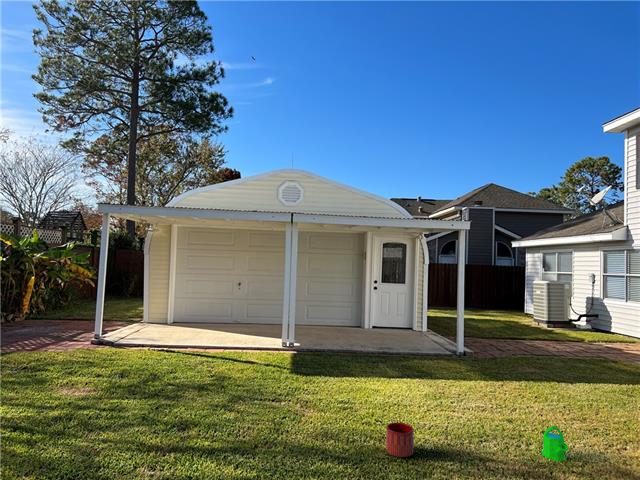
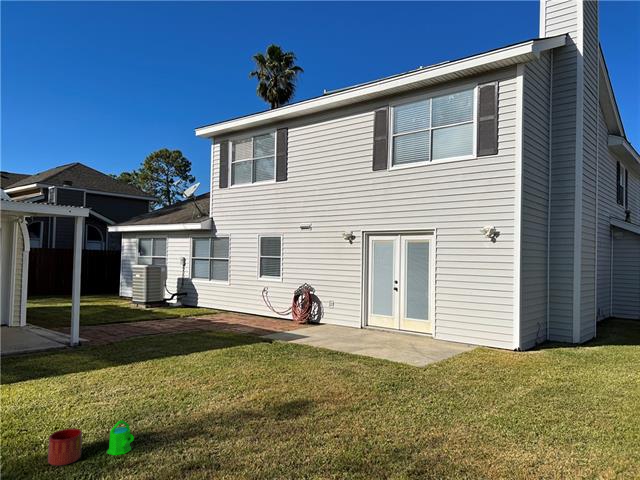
watering can: present [541,426,568,461] -> present [107,420,134,455]

